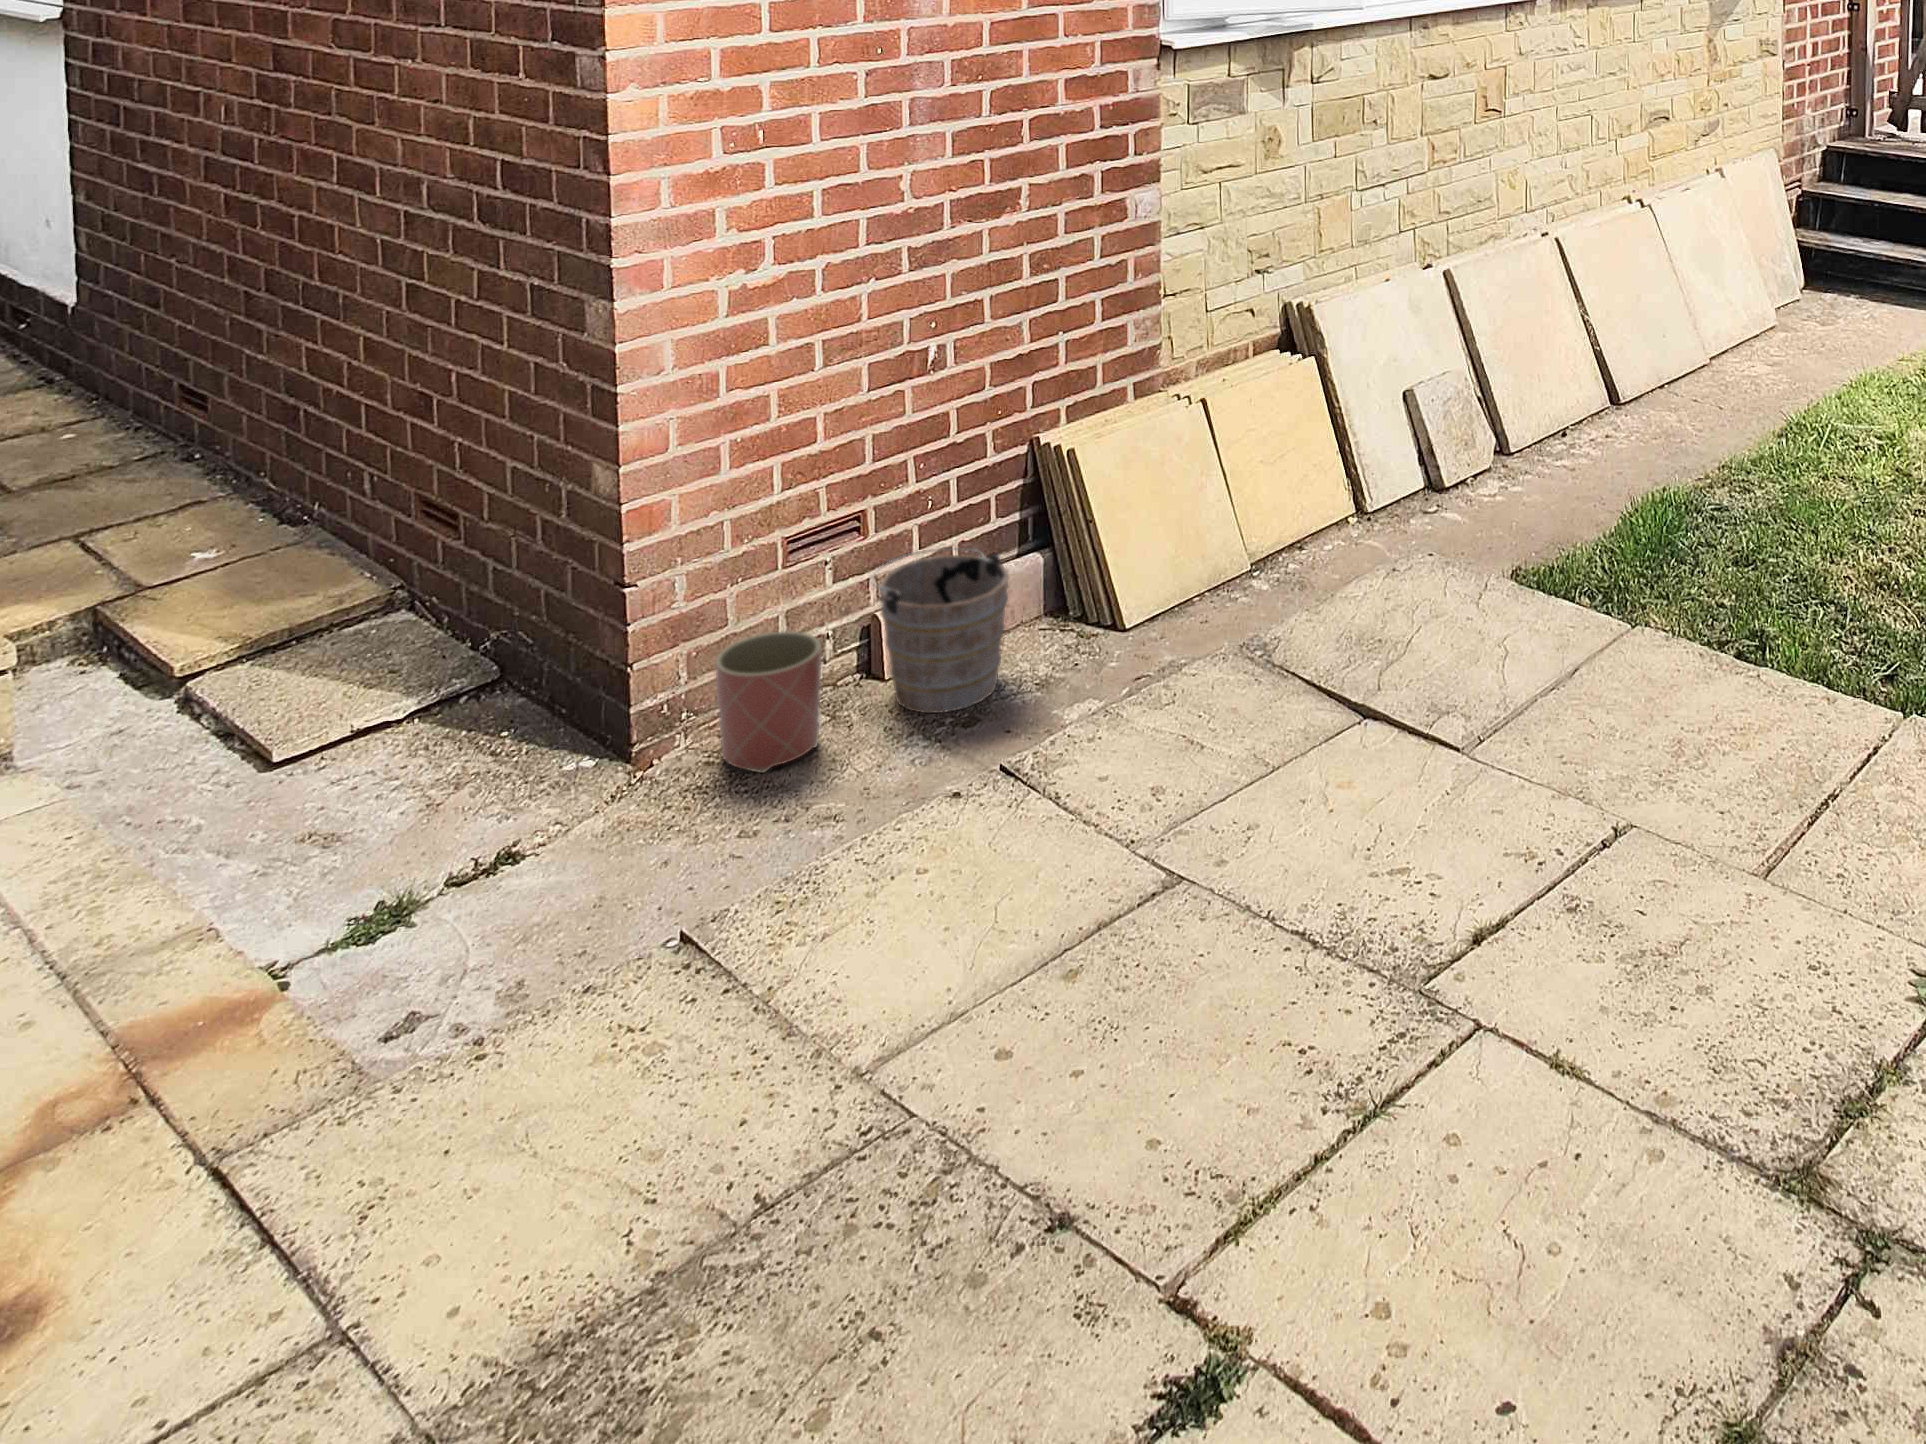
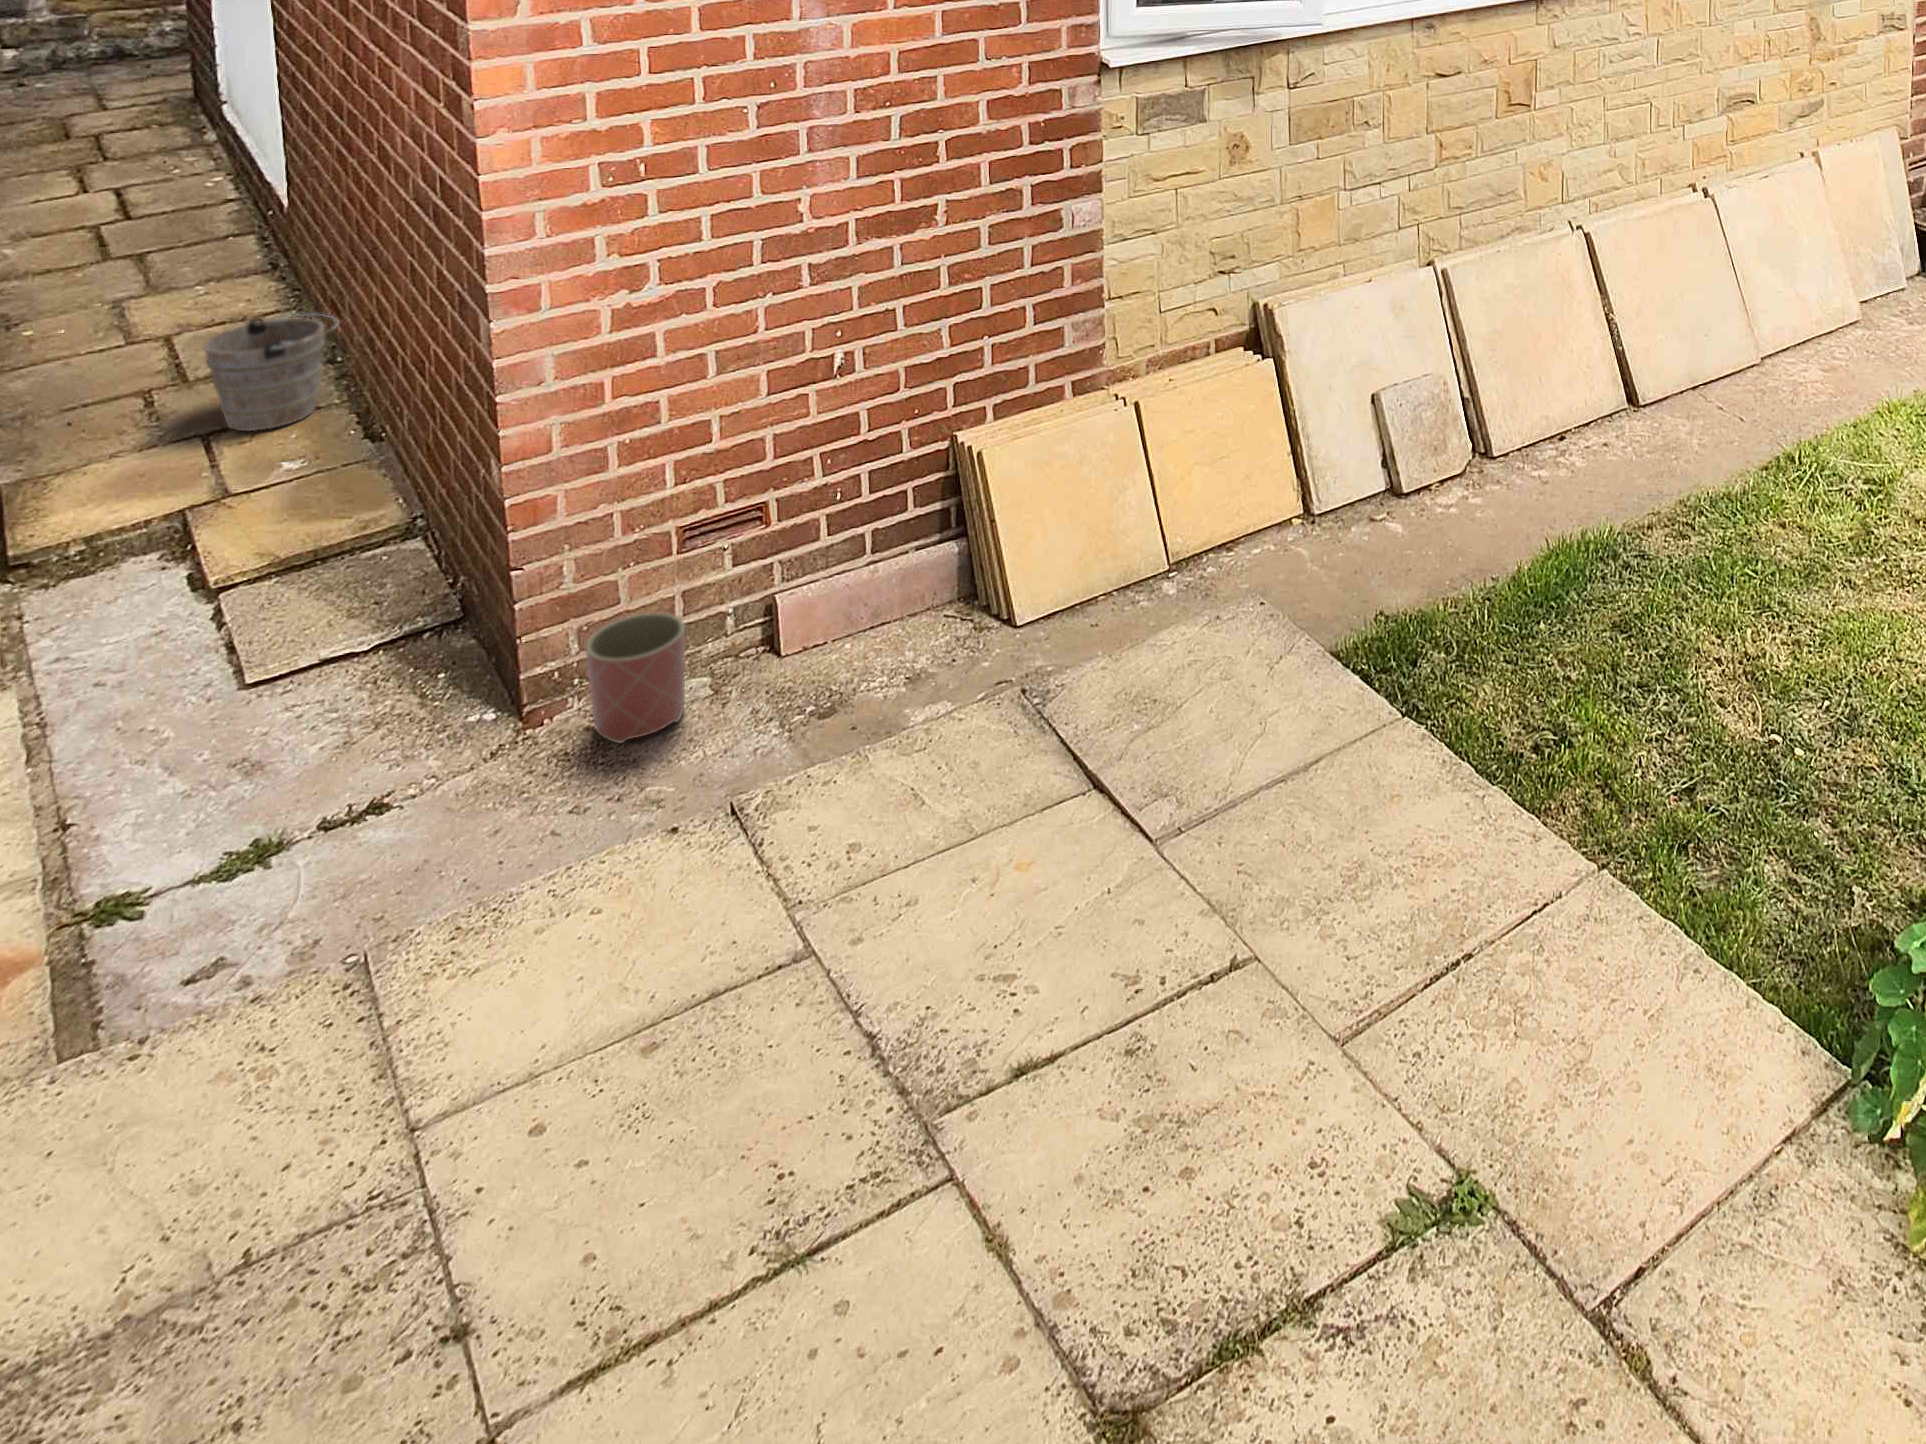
bucket: present [871,549,1009,713] -> present [204,314,326,431]

